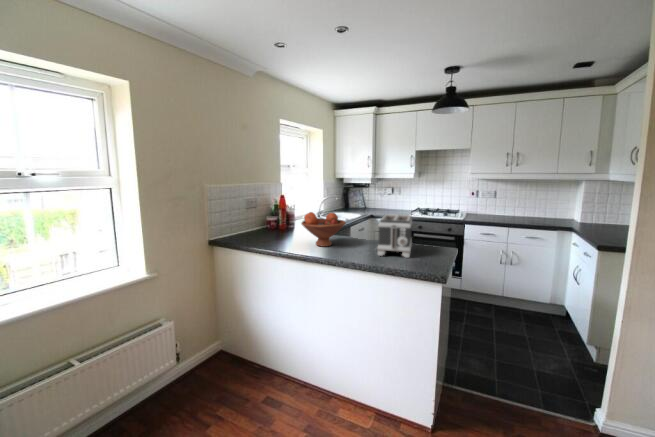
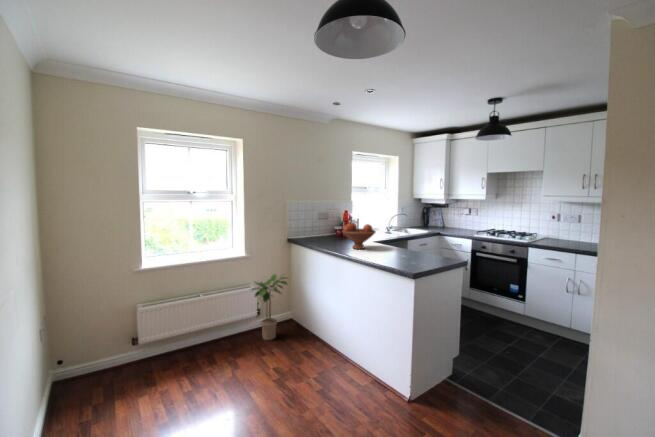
toaster: present [378,214,412,258] -> none [384,227,425,261]
potted plant: none [170,292,226,396] -> present [252,274,287,340]

